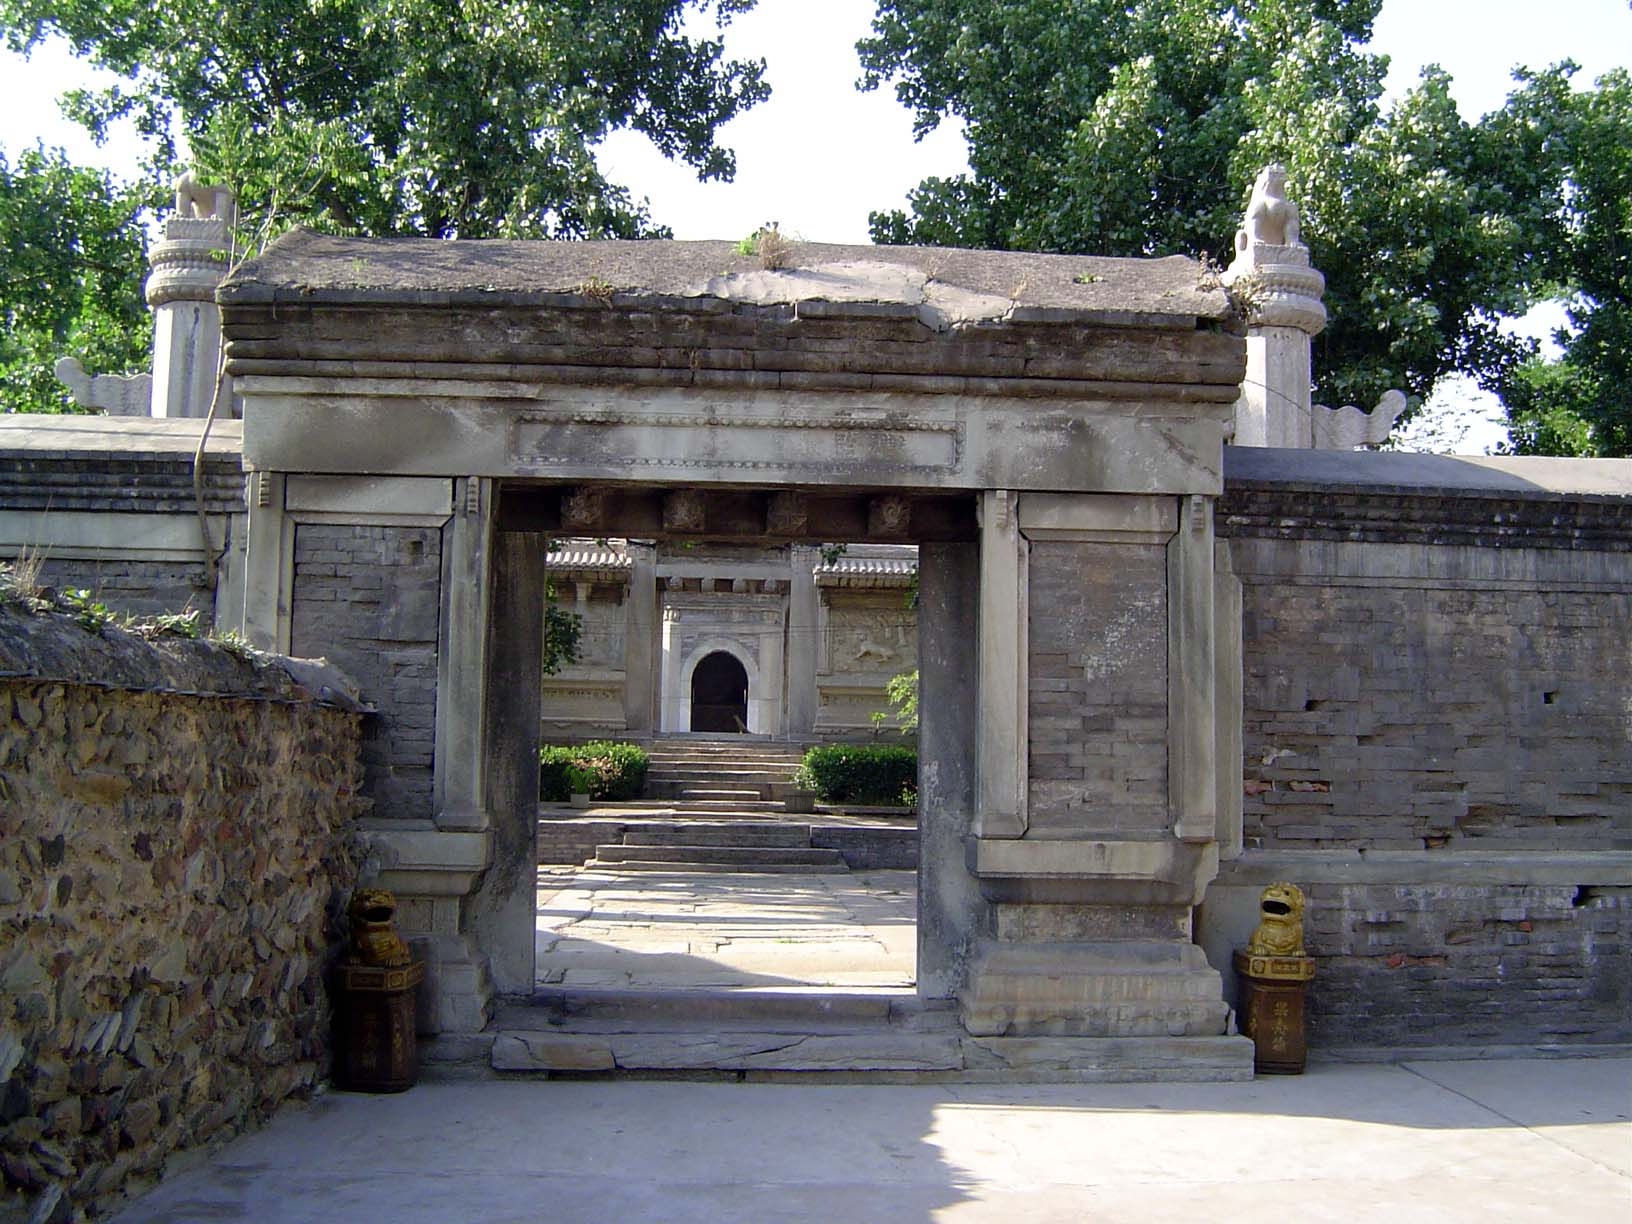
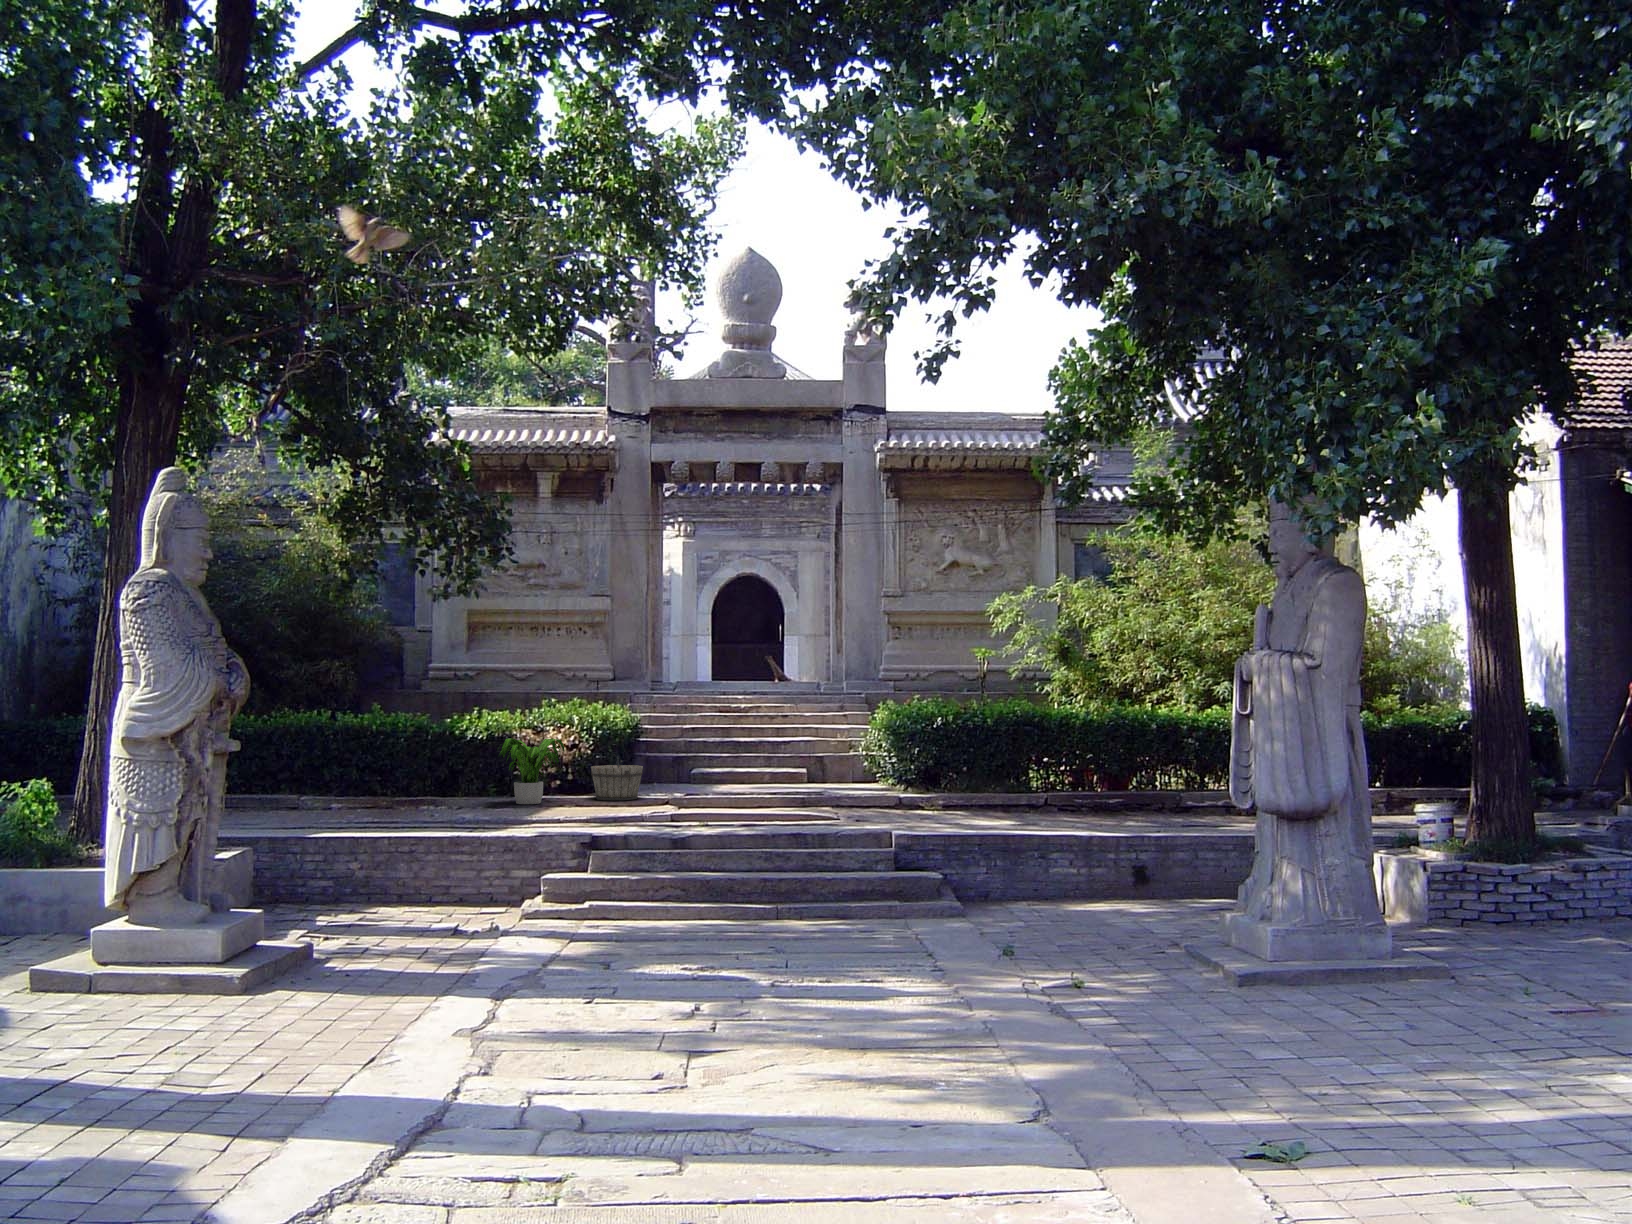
wooden bucket: present [782,783,817,812] -> present [591,754,643,800]

